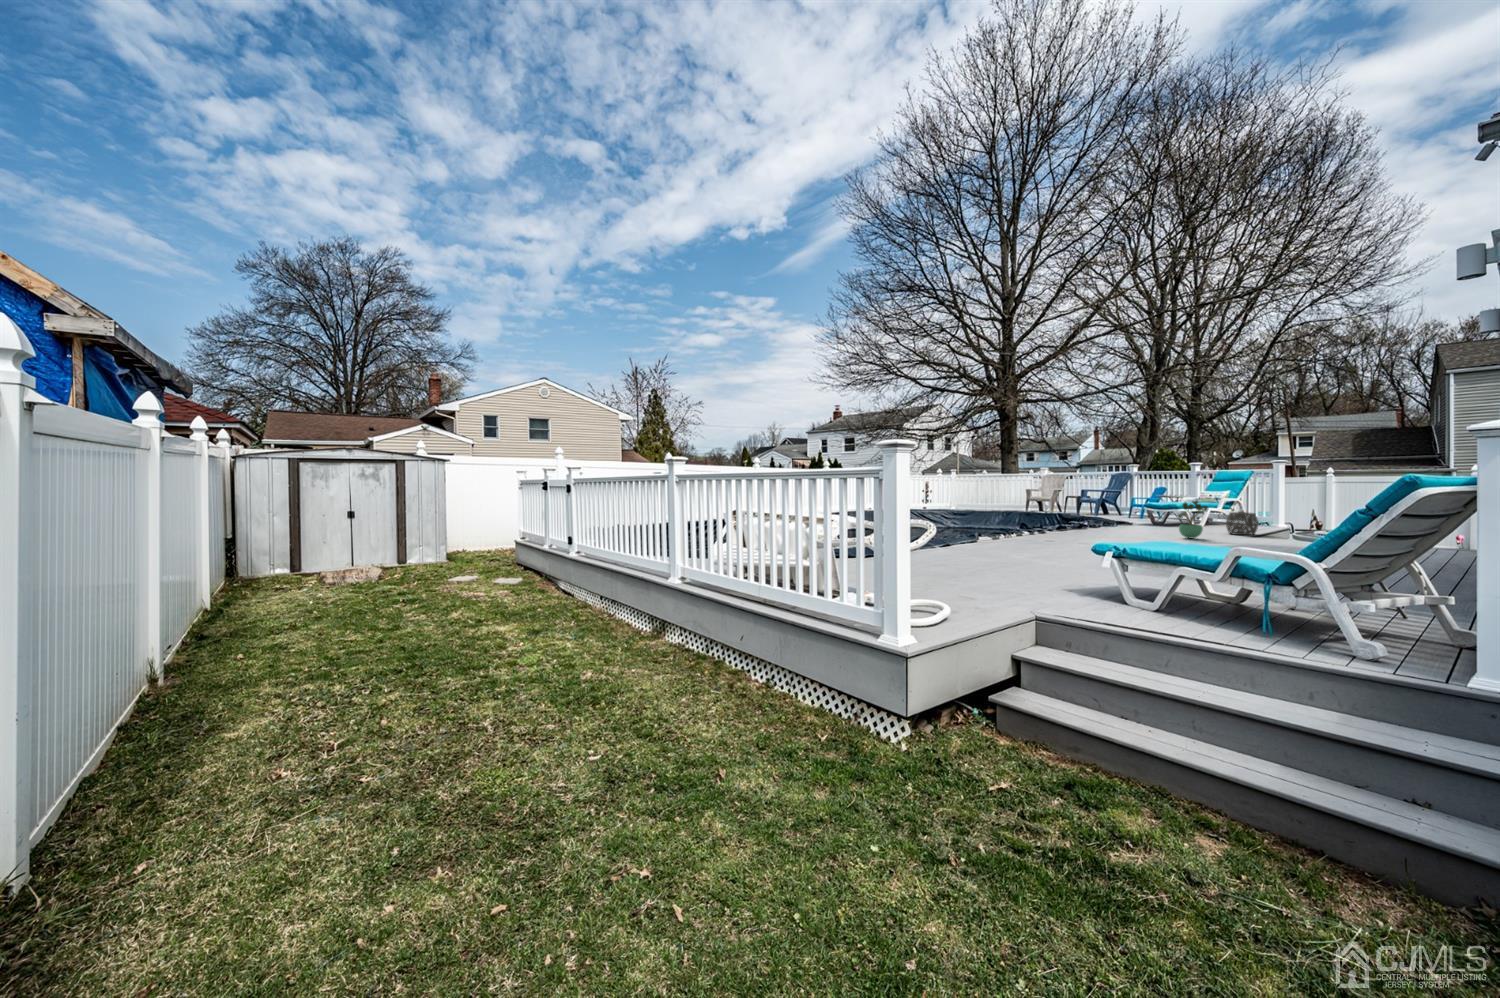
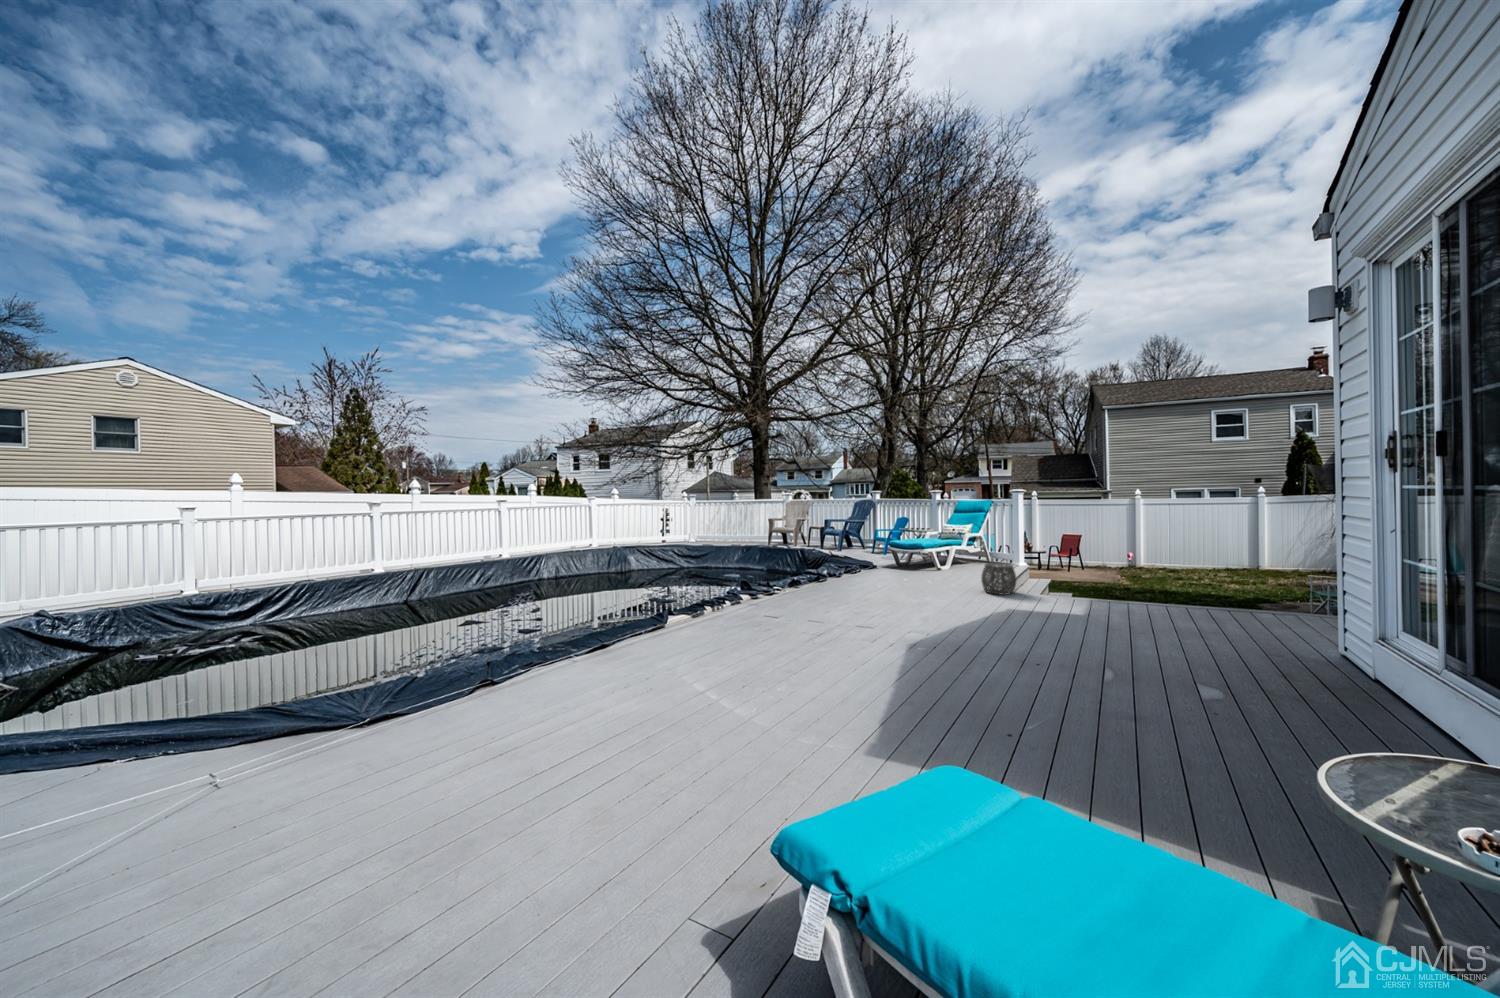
potted plant: present [1178,501,1208,538] -> none [933,557,970,610]

